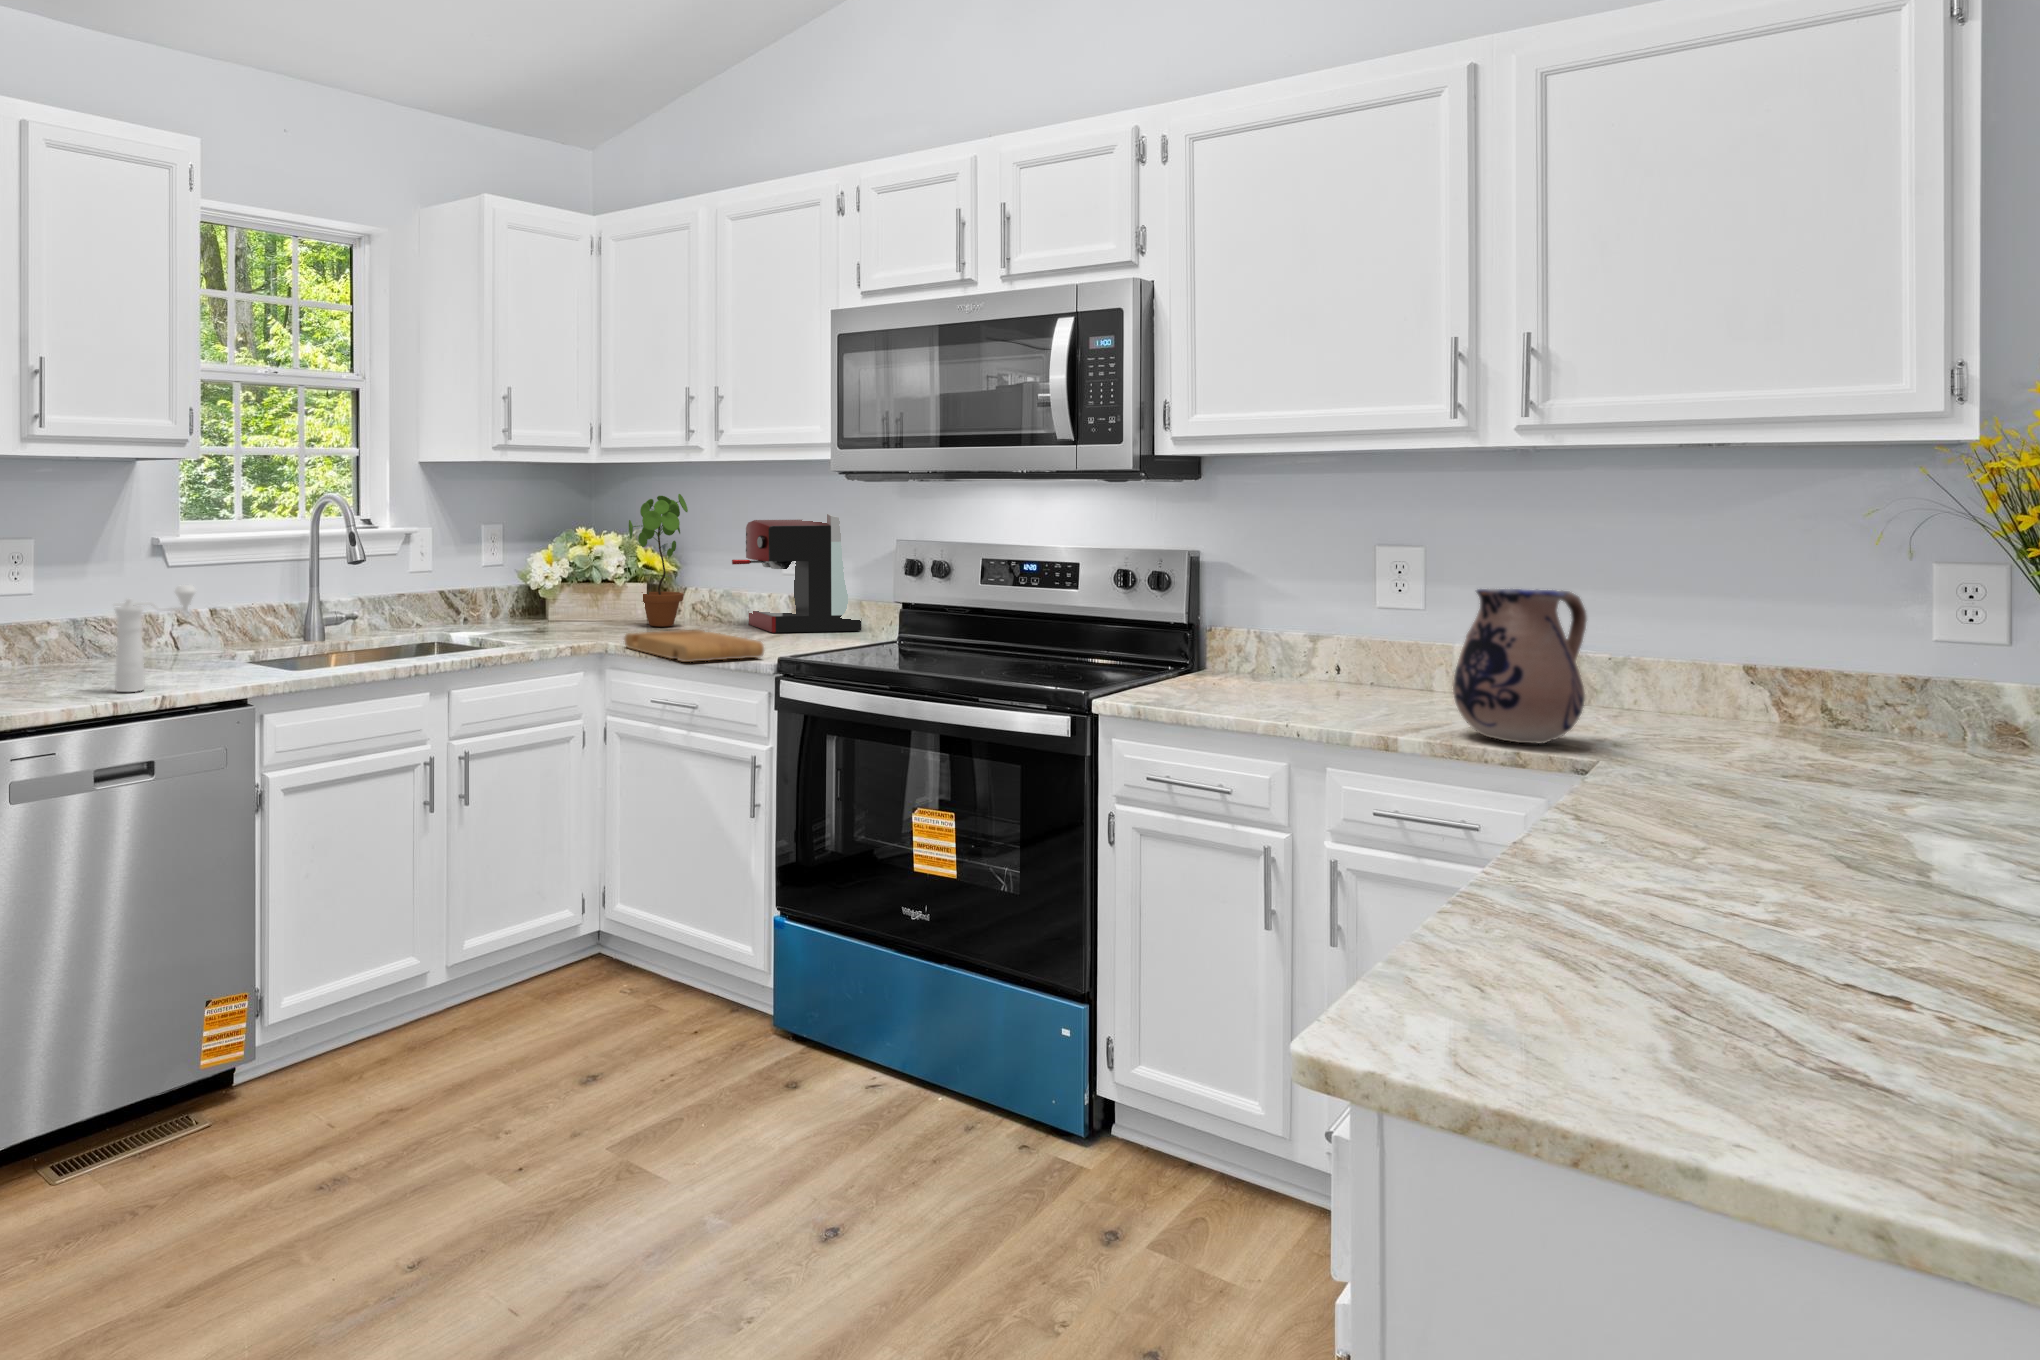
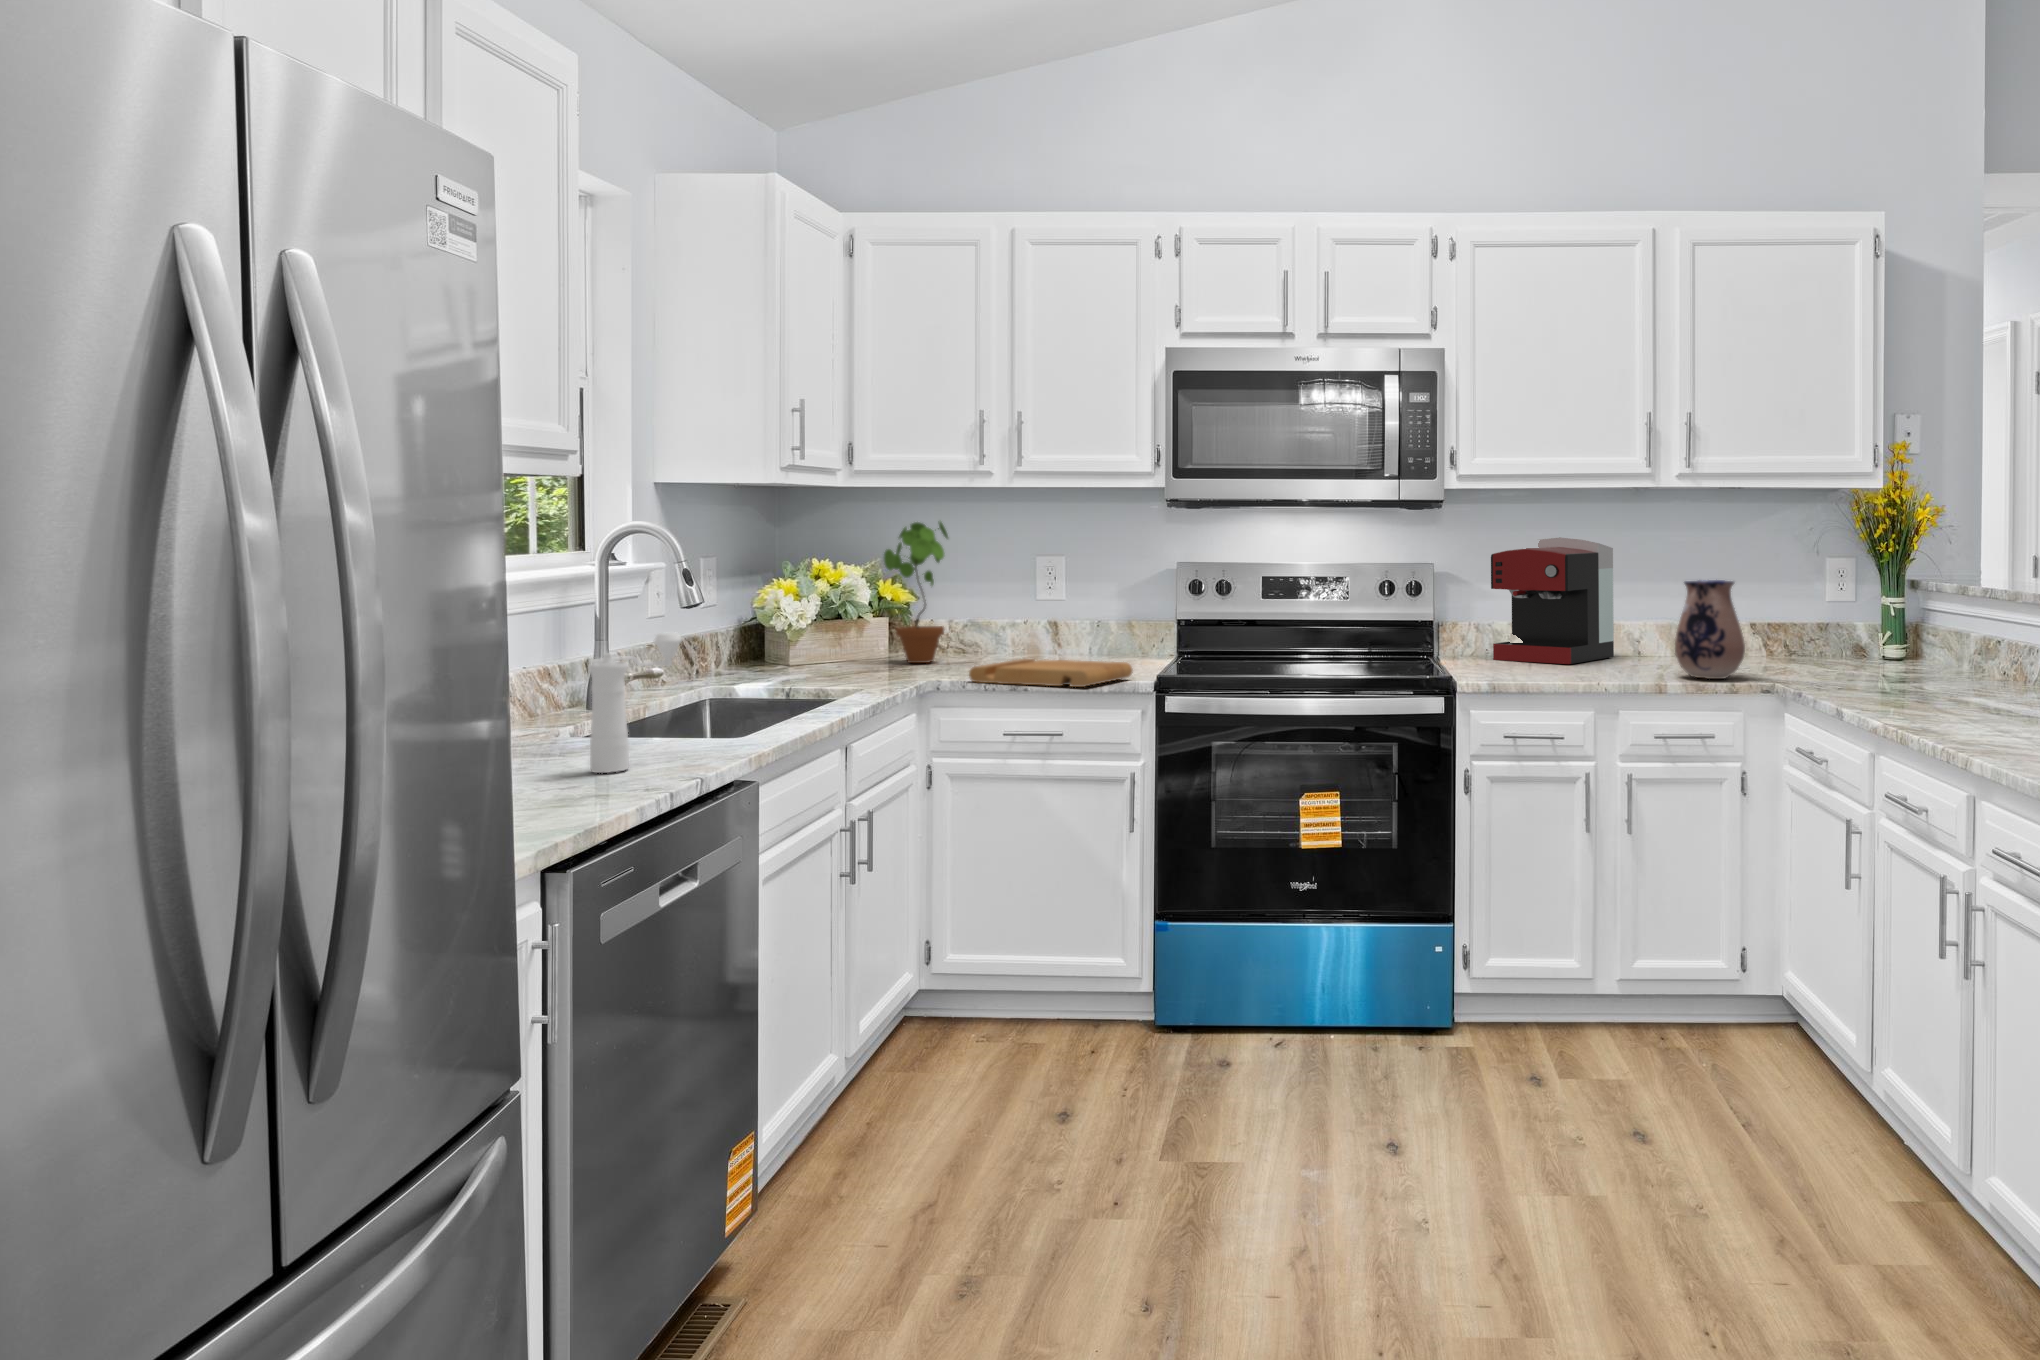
coffee maker: present [732,514,862,633] -> present [1491,537,1614,664]

